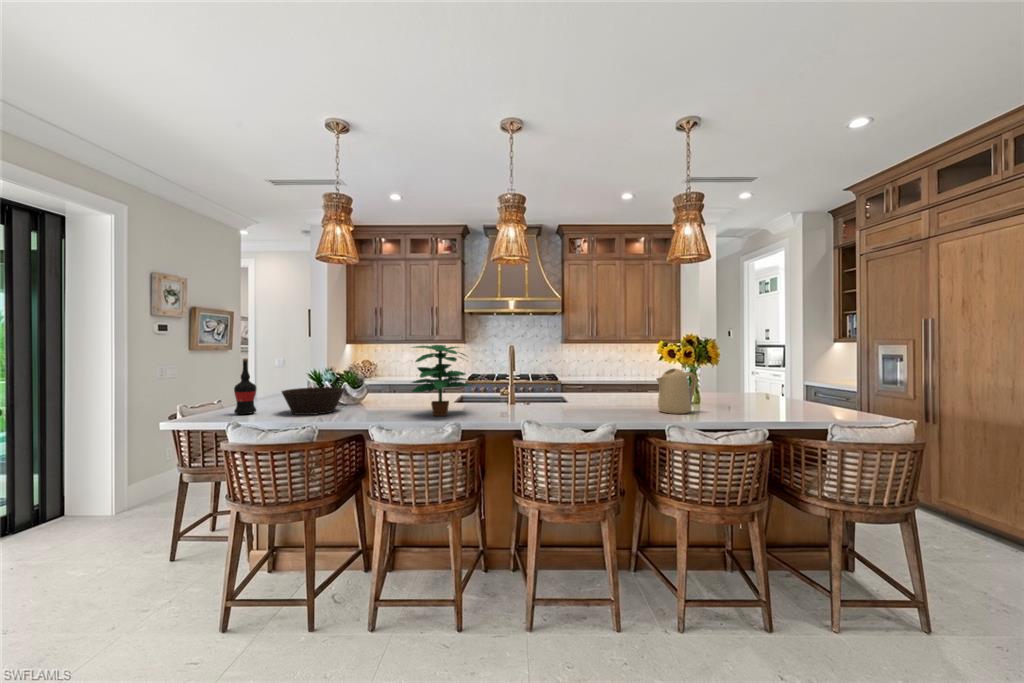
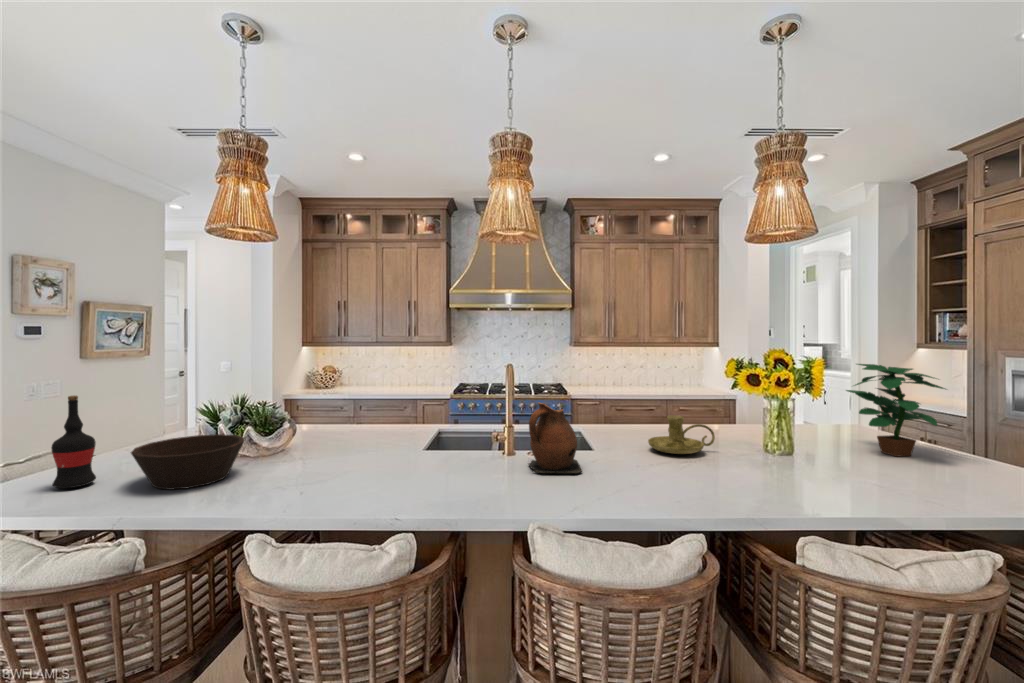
potted plant: present [412,345,470,416] -> present [846,364,945,456]
ceramic pitcher: none [523,366,558,410] -> present [528,403,582,474]
kettle: present [656,369,697,414] -> none [743,411,805,487]
candle holder: none [605,379,650,403] -> present [648,415,715,454]

